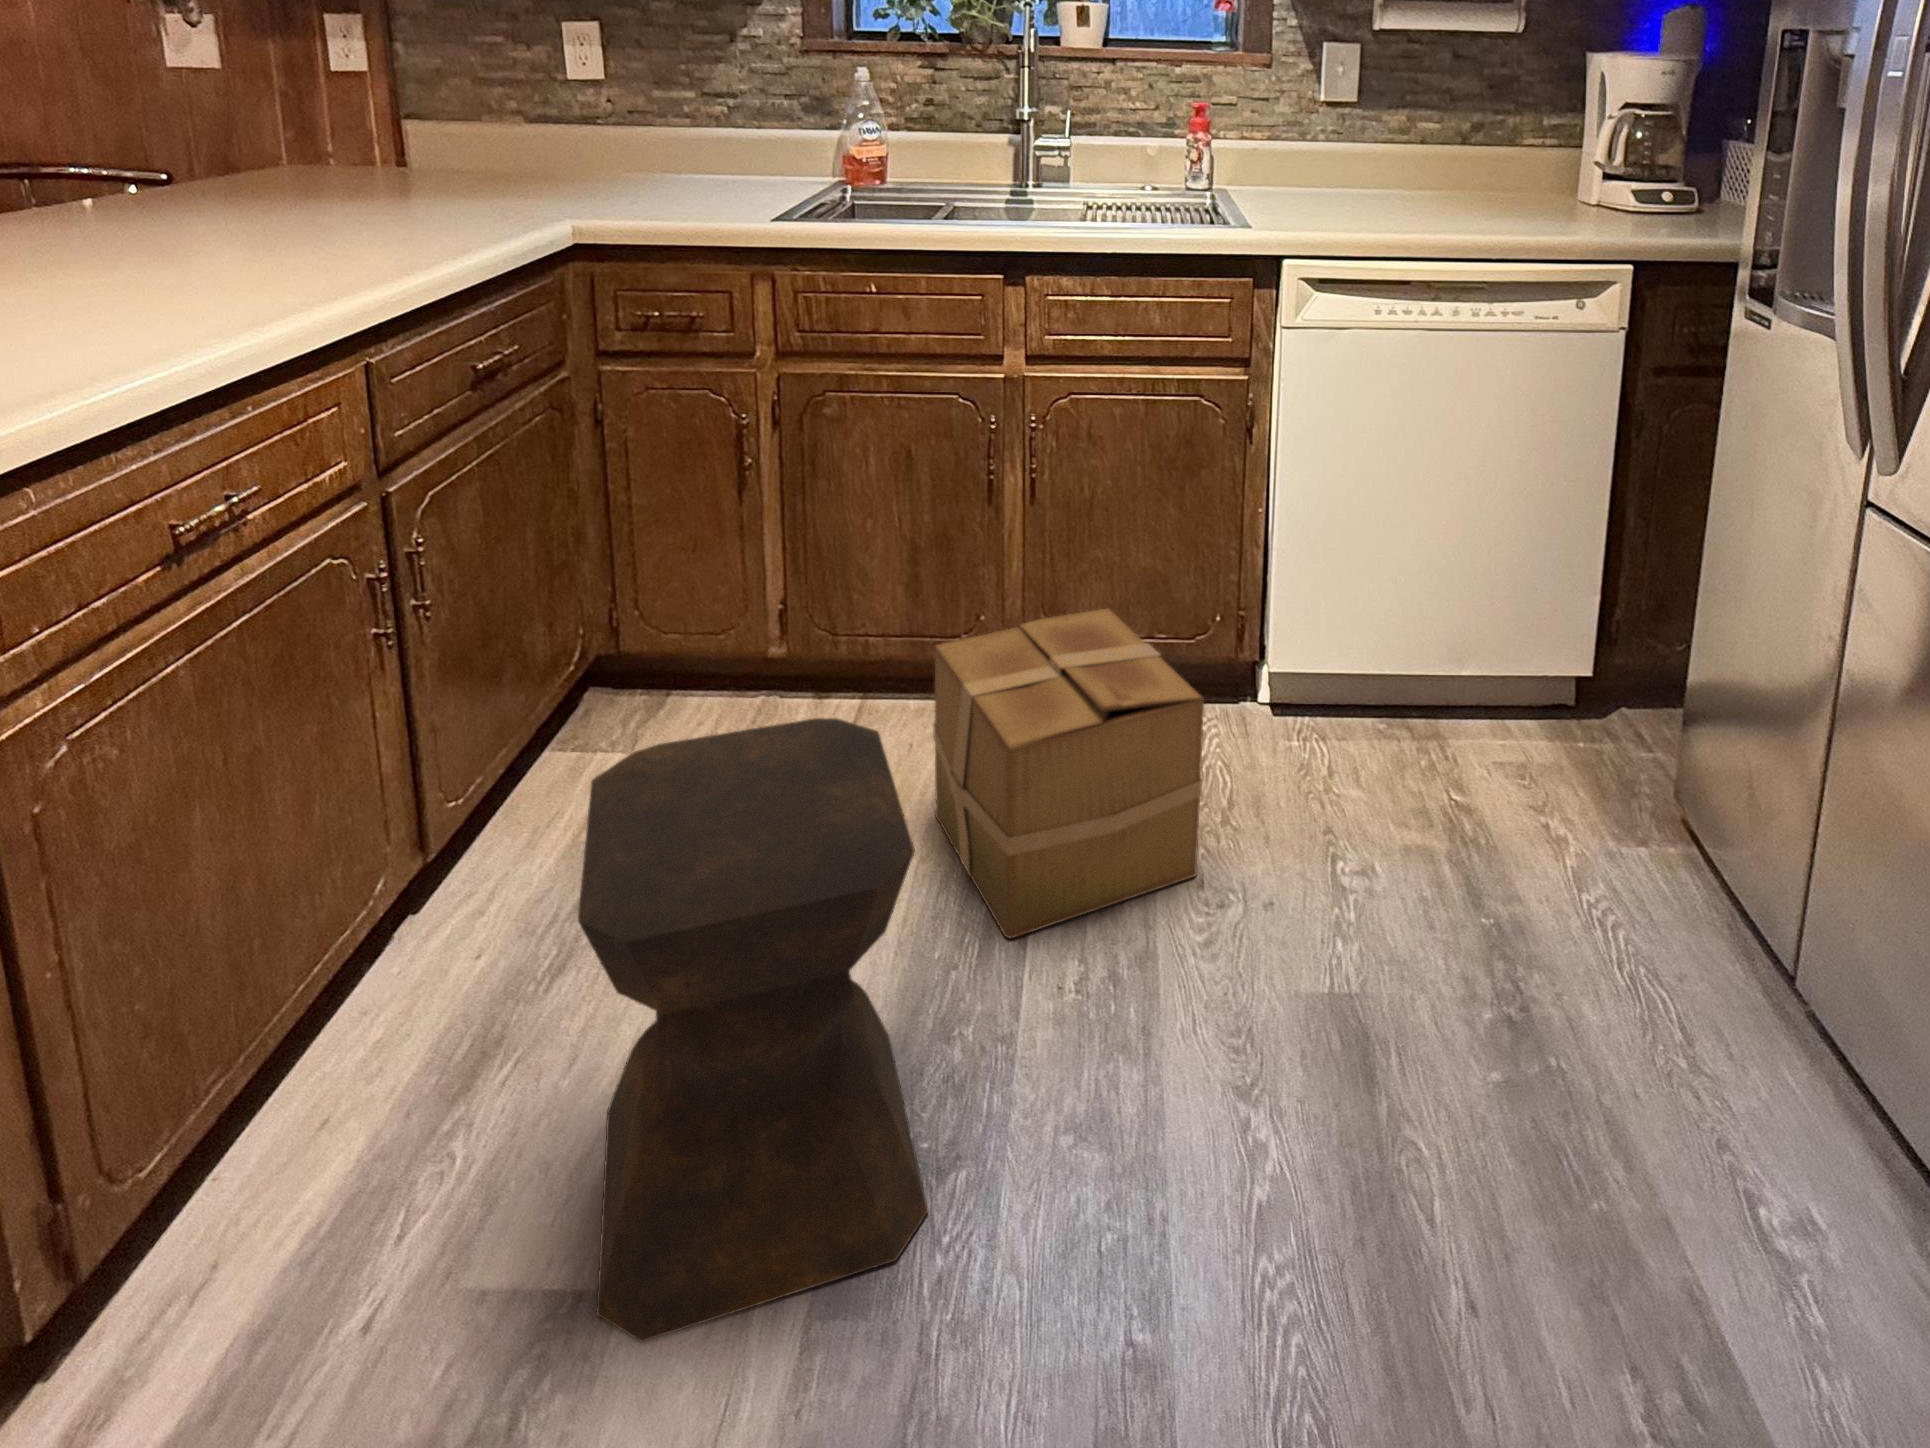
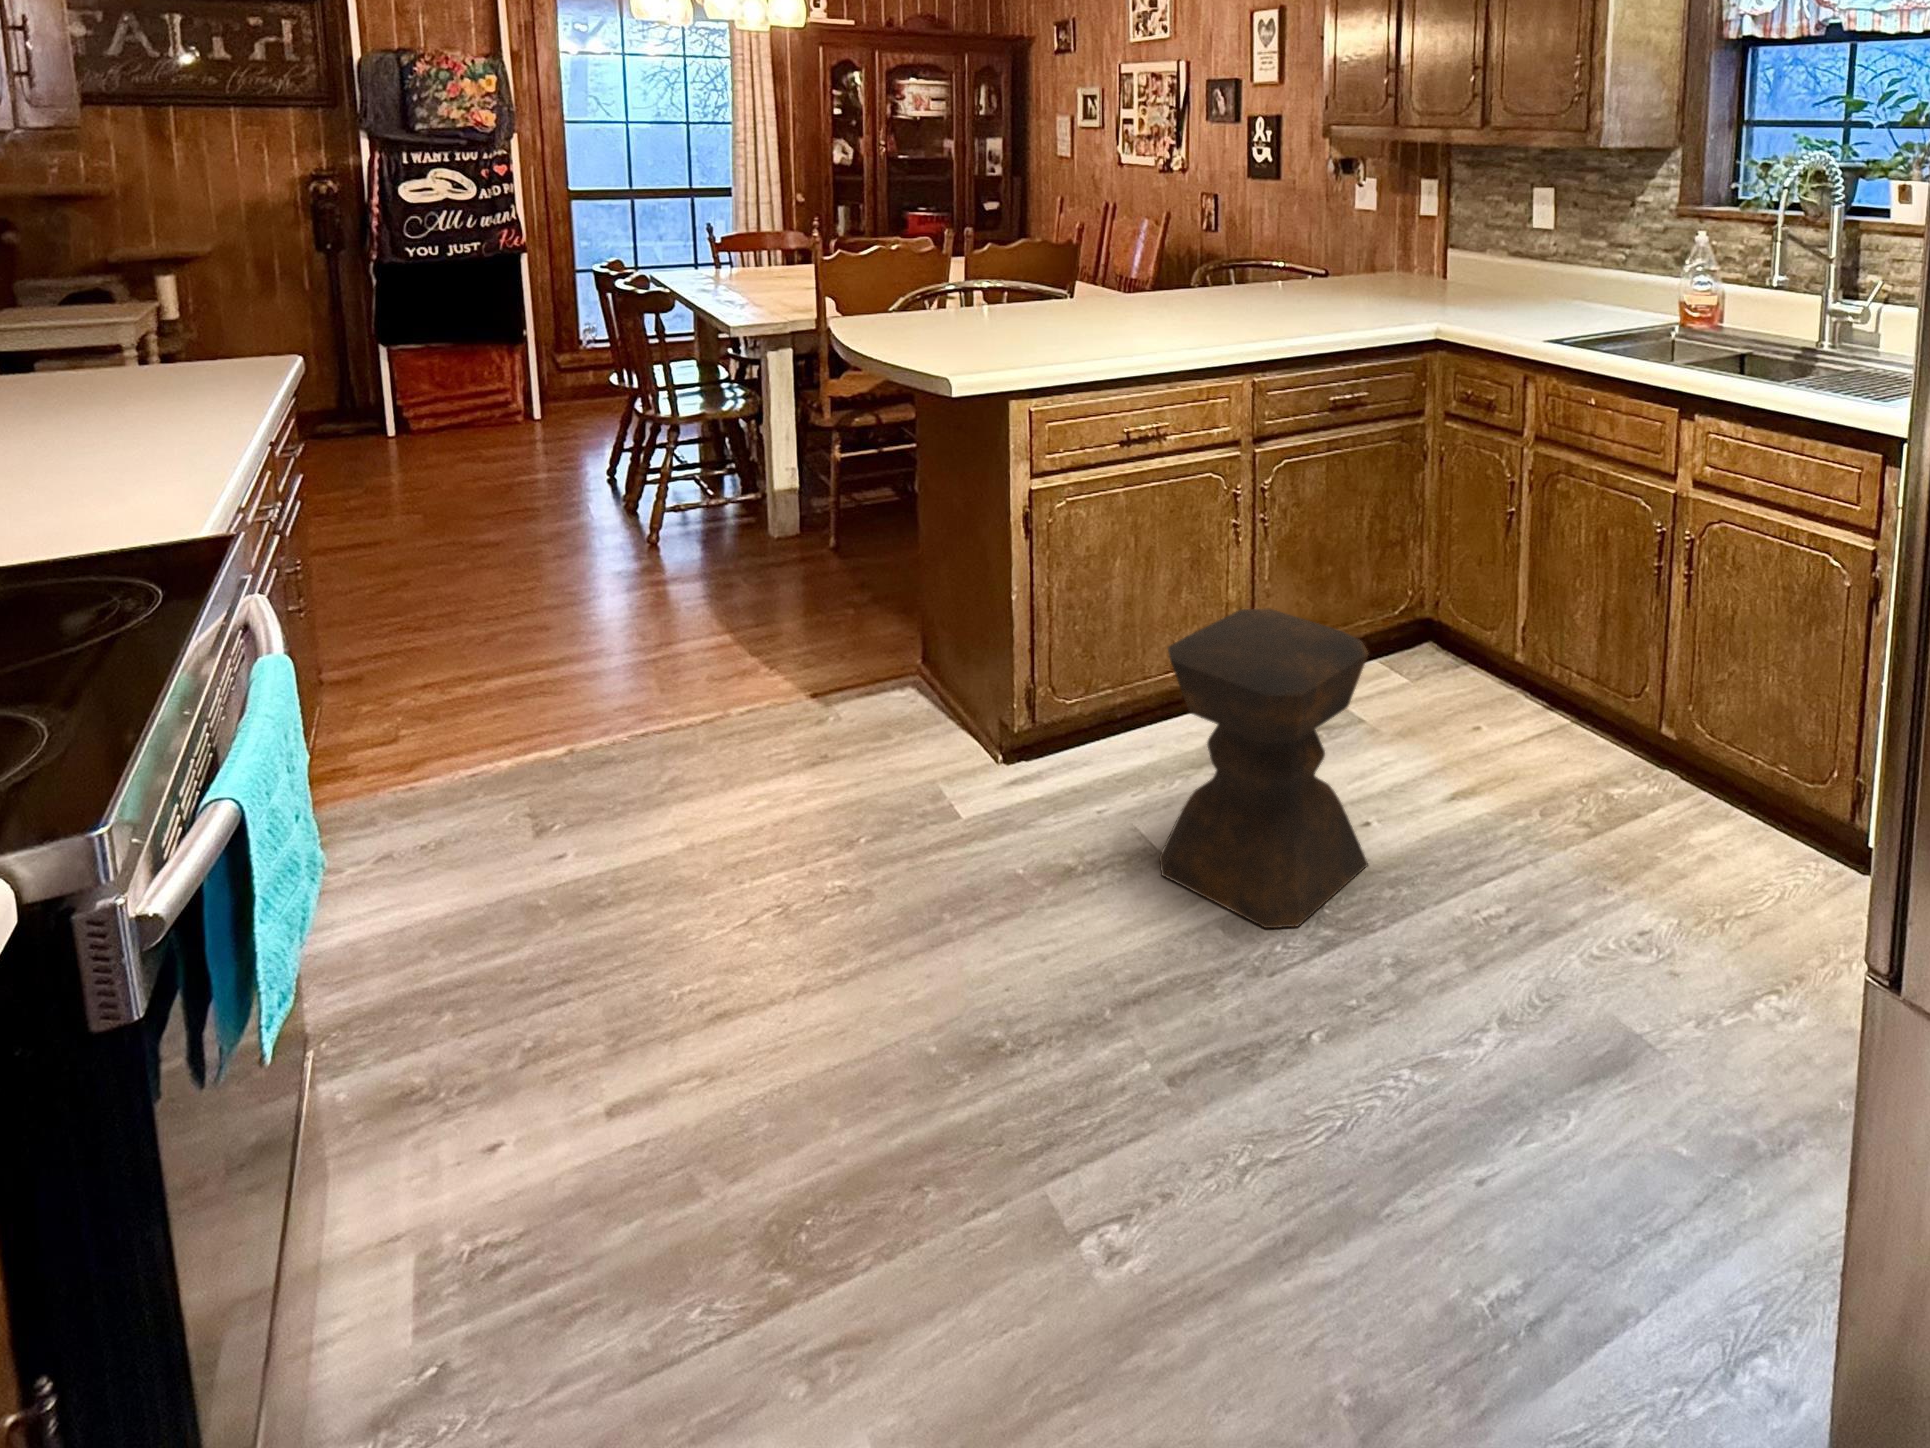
cardboard box: present [934,608,1204,938] -> none [1482,668,1692,929]

